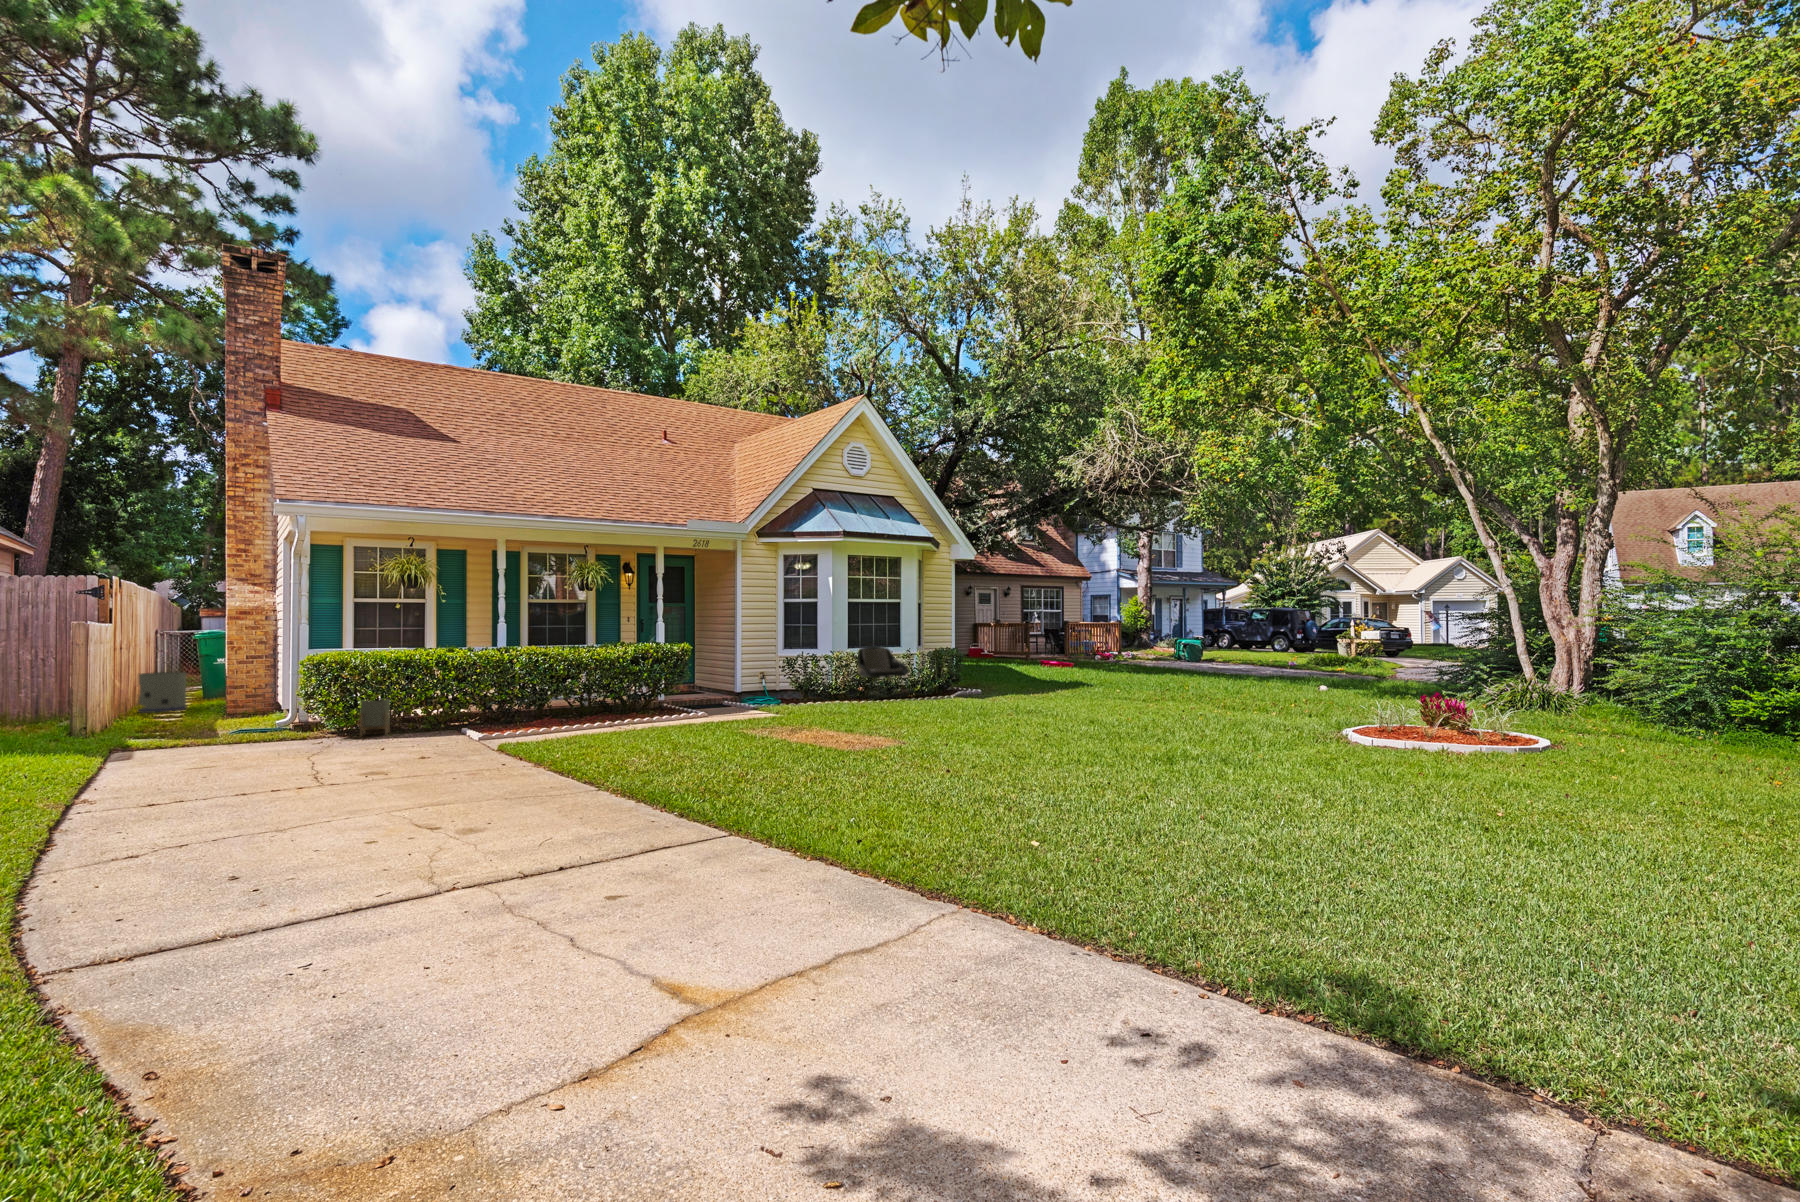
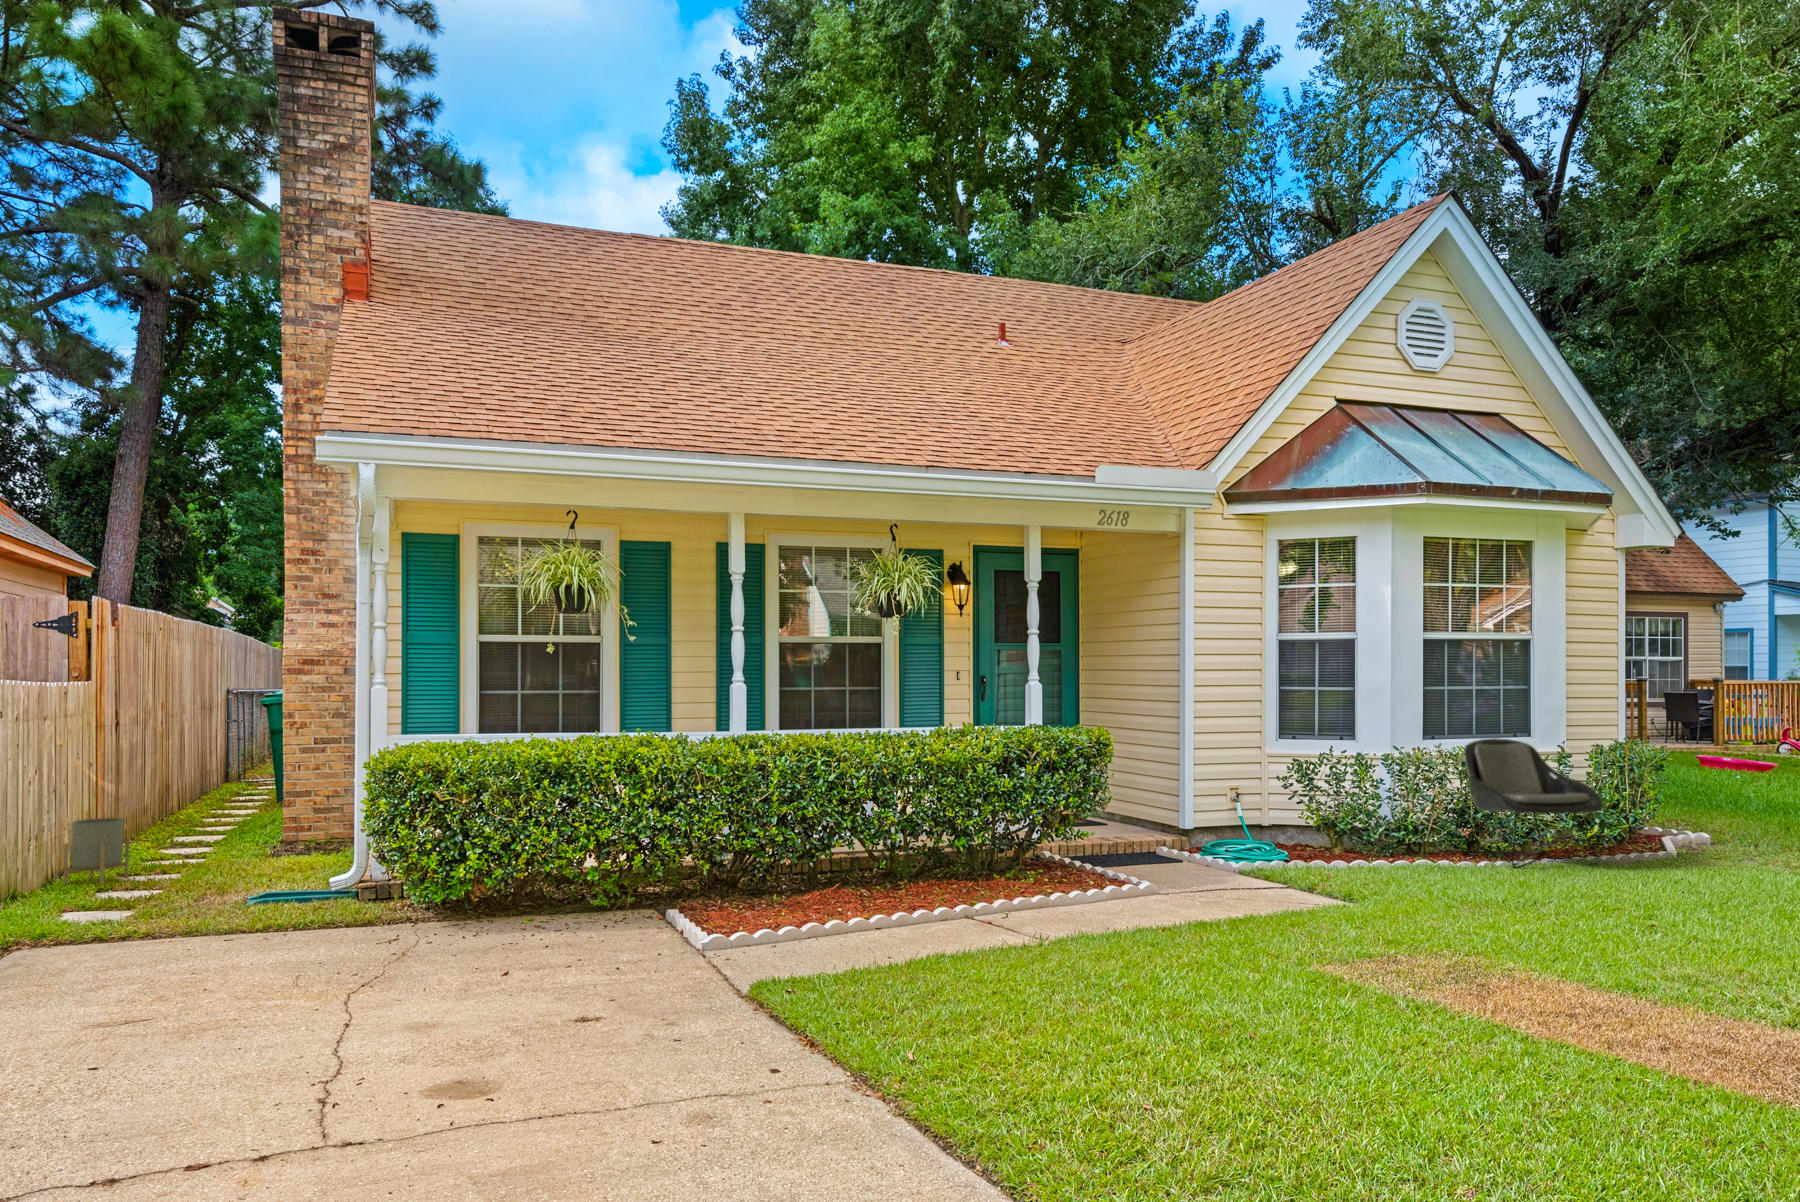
trash can: present [137,672,187,713] -> none [163,759,237,829]
planter: present [360,699,390,736] -> present [63,818,130,885]

